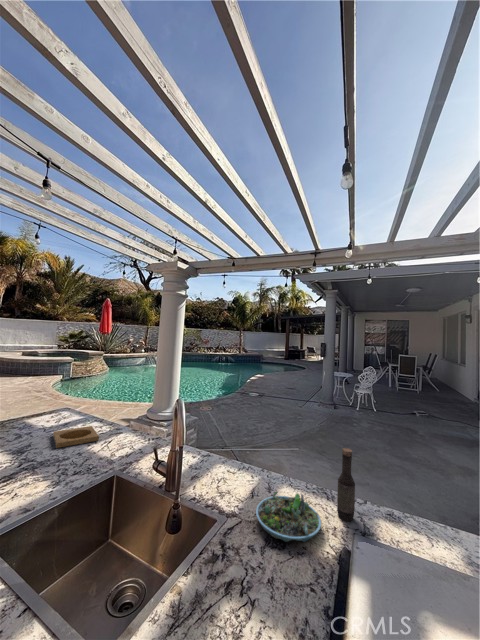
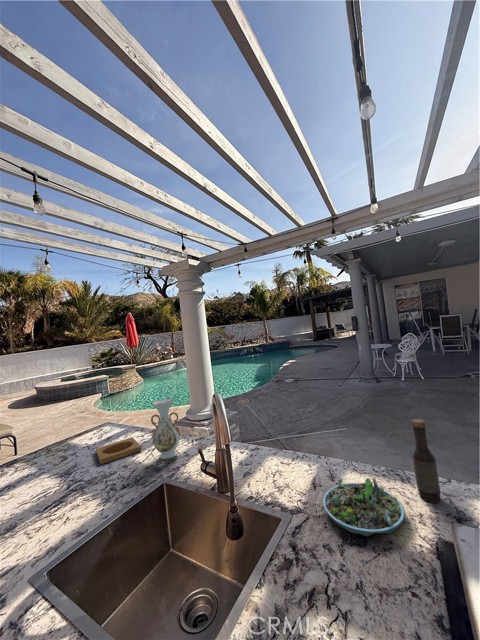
vase: none [112,395,141,452] -> present [151,398,180,460]

